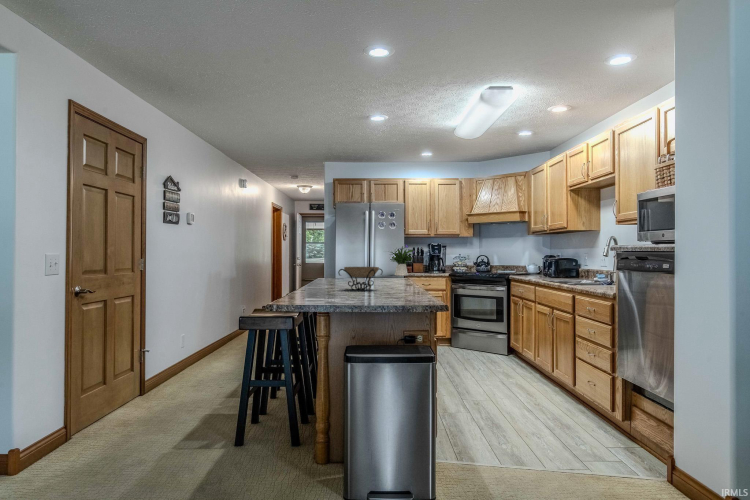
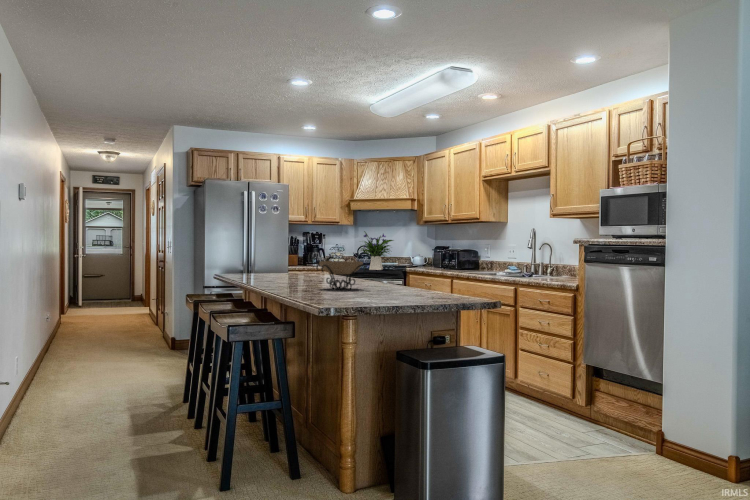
flower arrangement: present [390,244,415,276] -> present [361,231,393,270]

